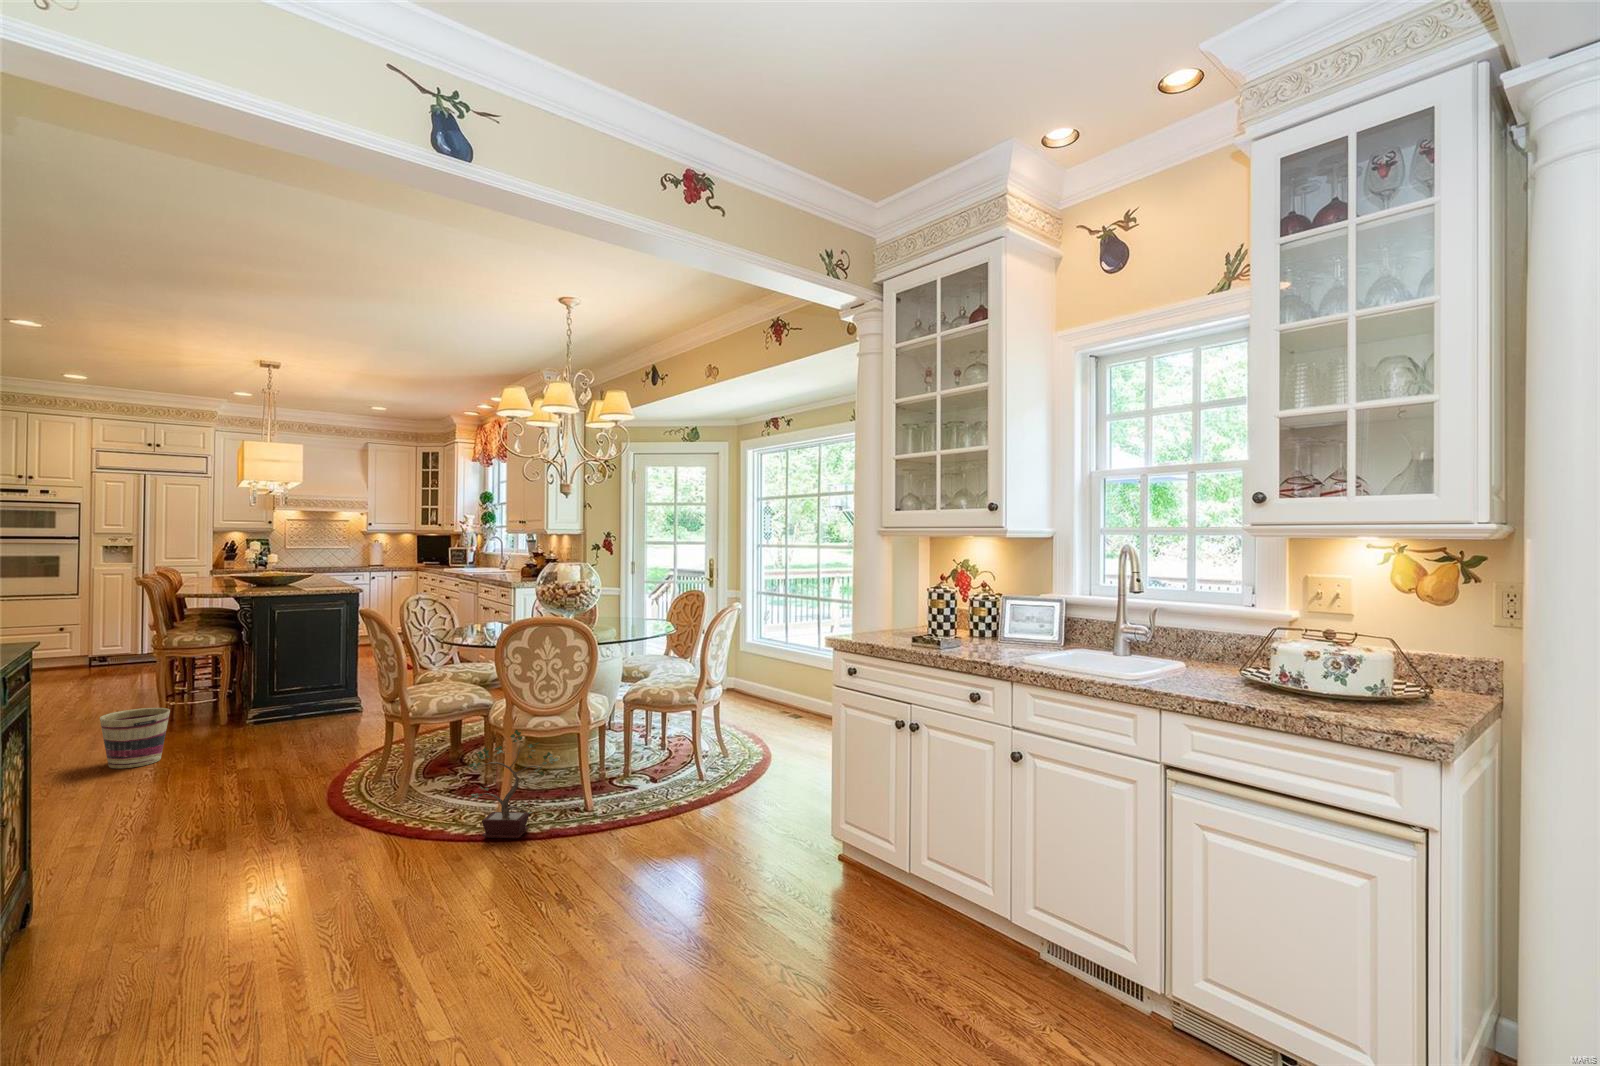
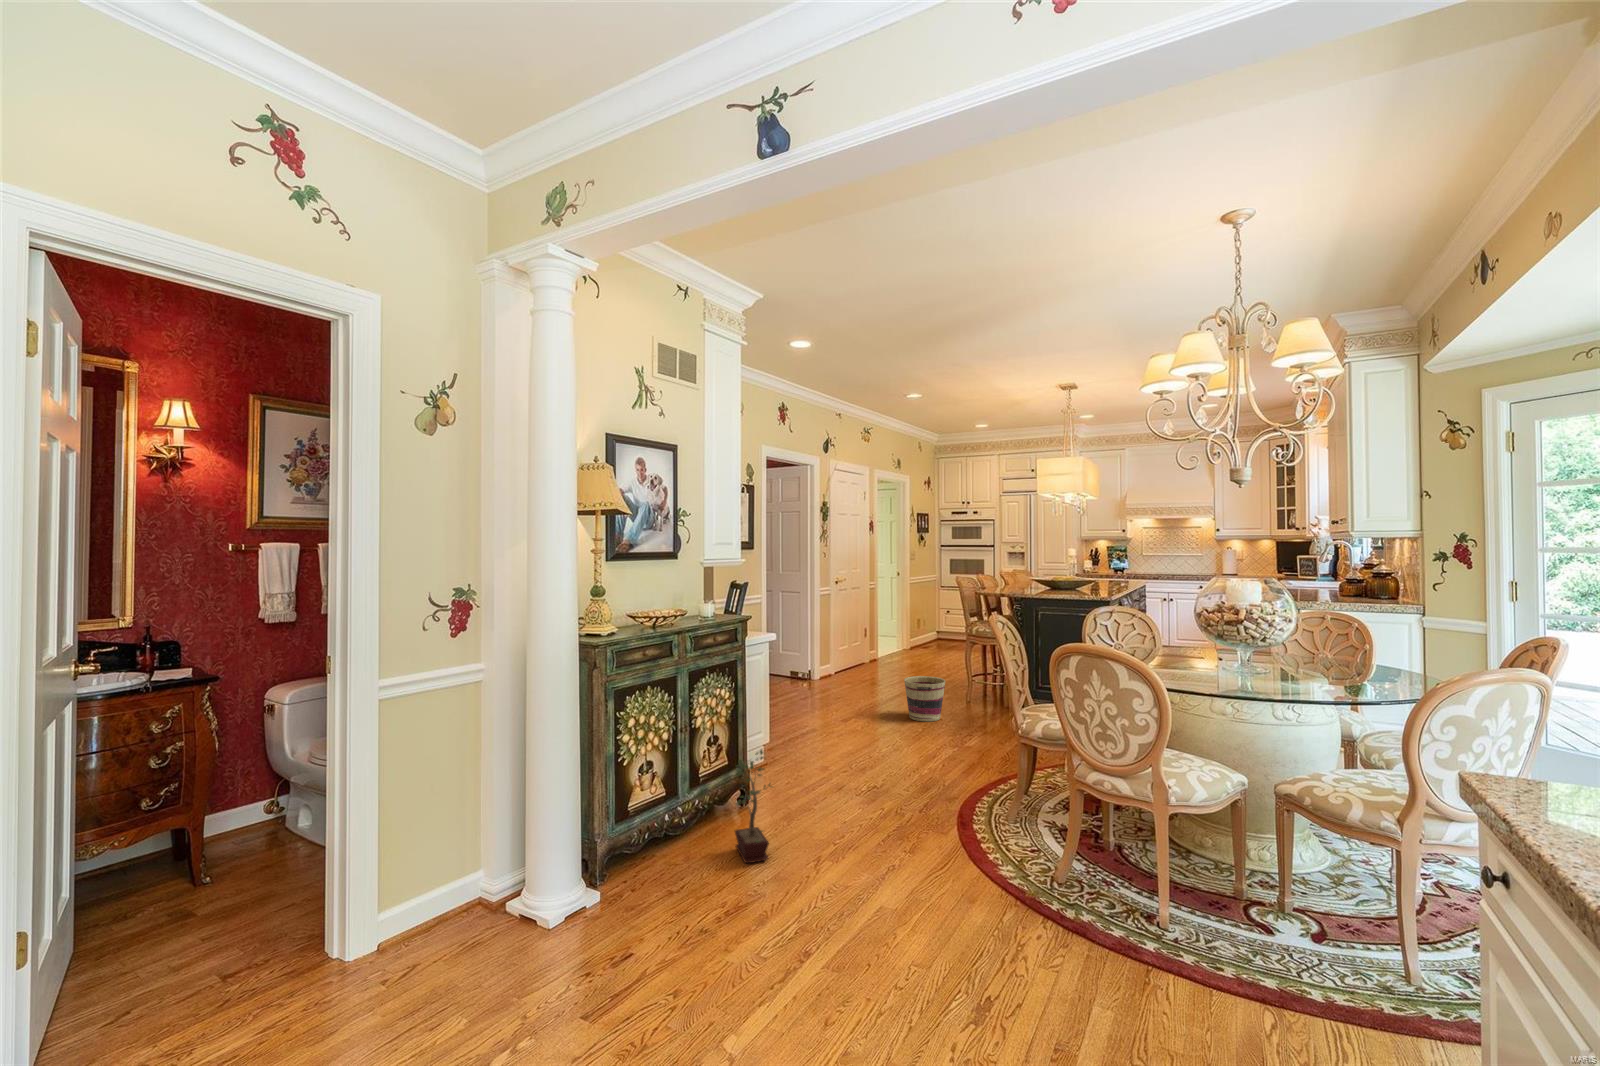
potted plant: present [469,730,558,839] -> present [735,749,770,863]

